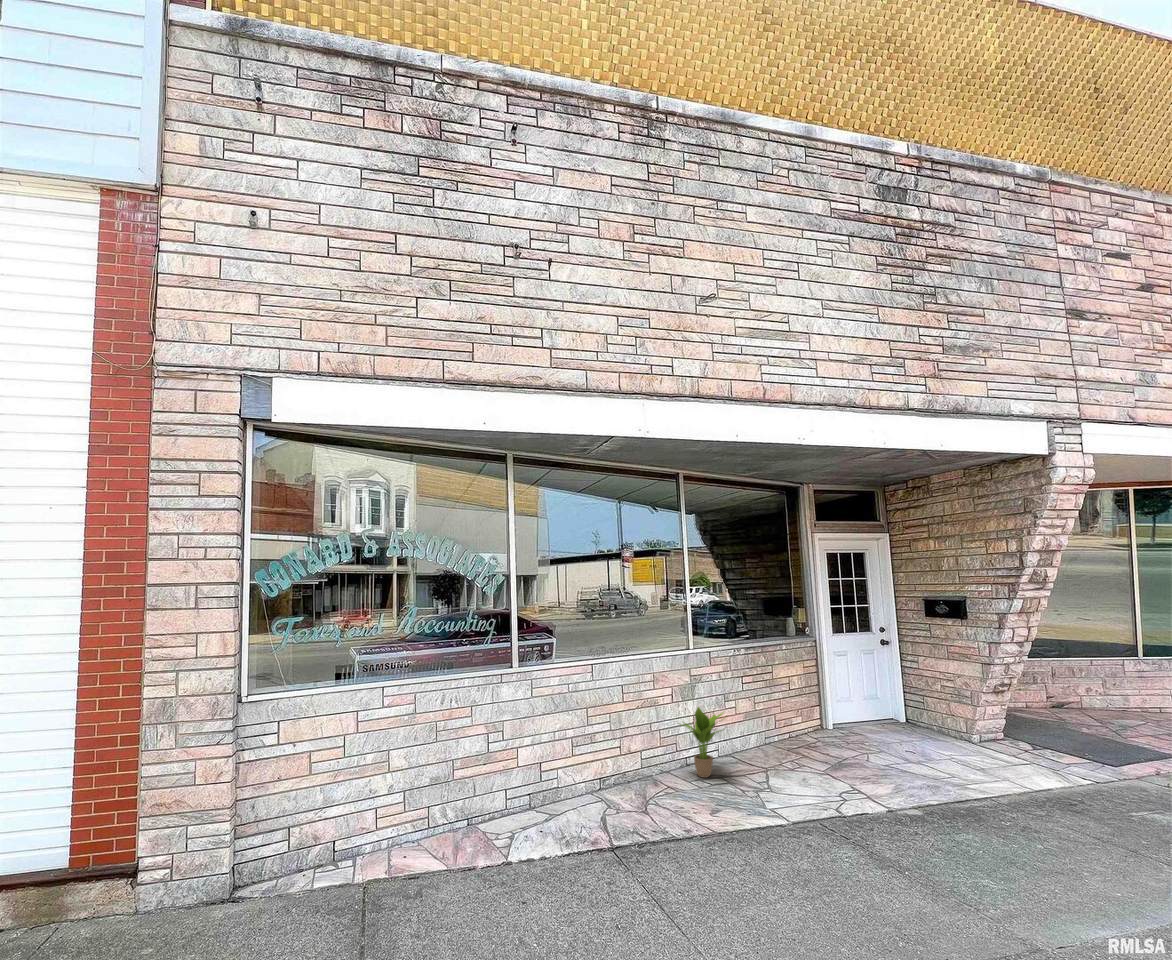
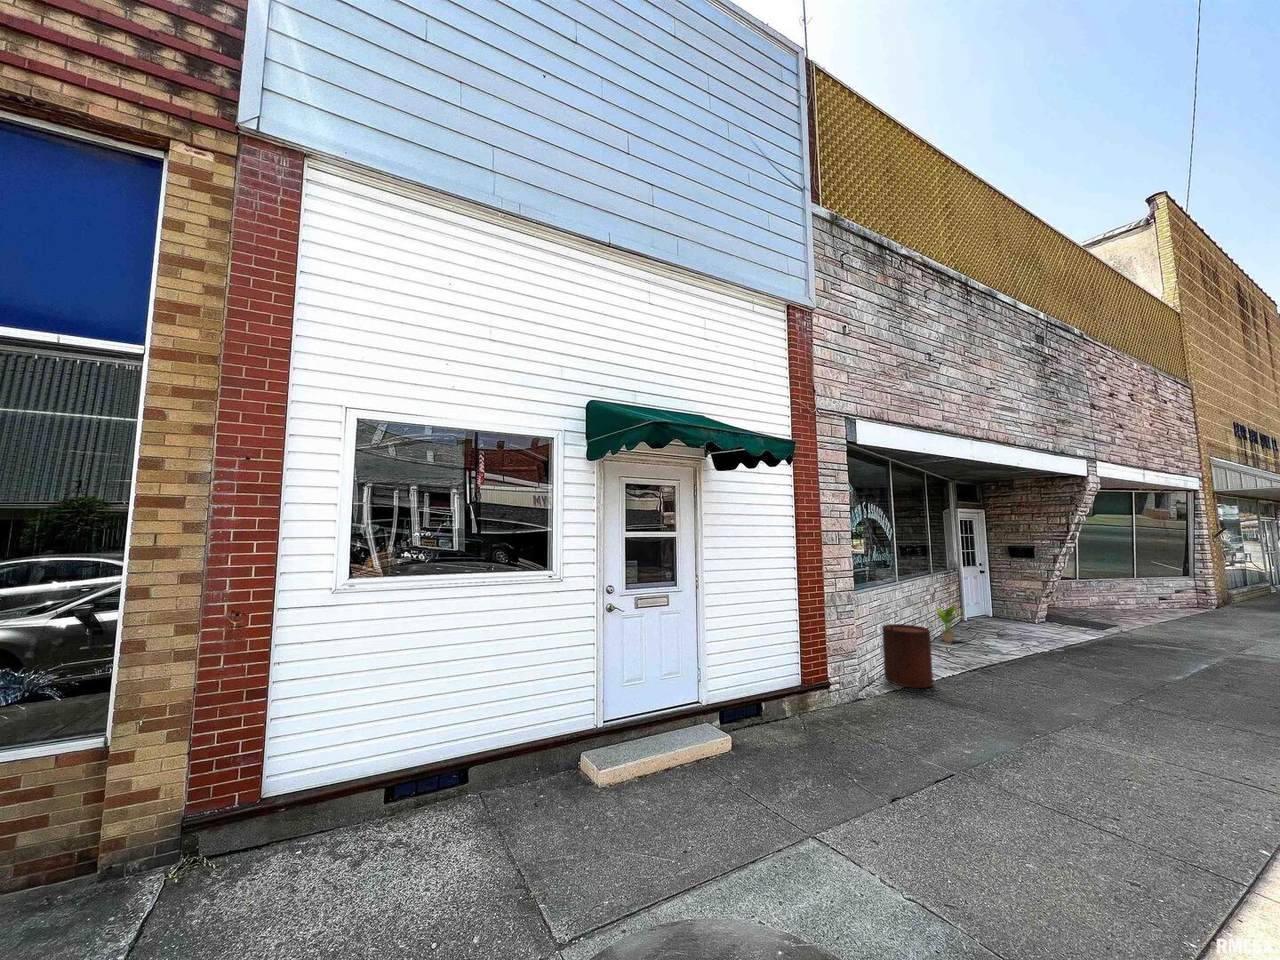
trash can: none [358,752,444,888] -> present [882,624,933,688]

